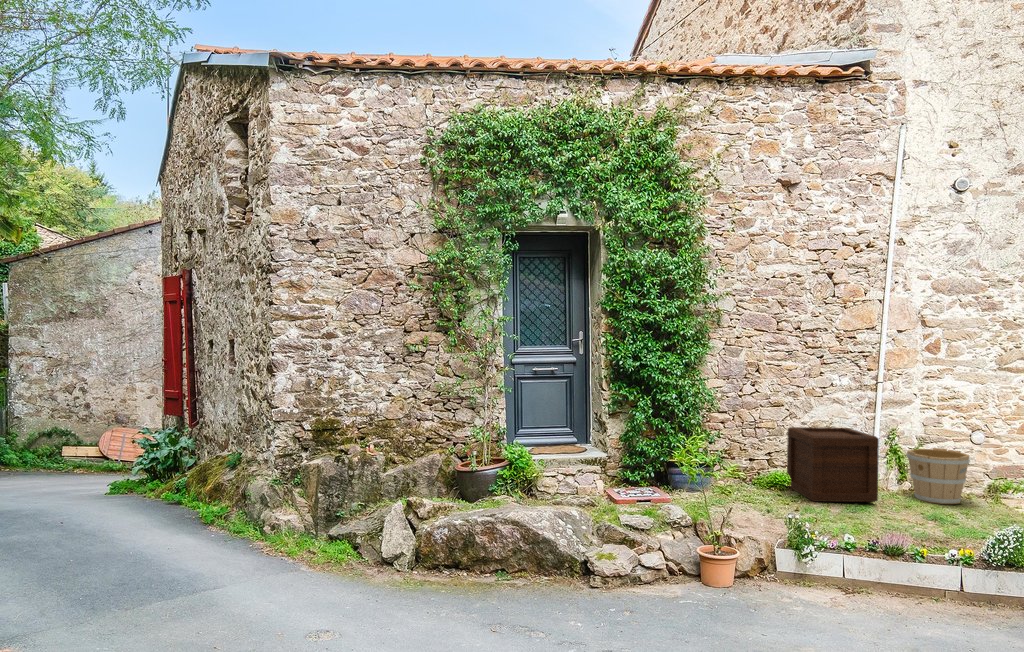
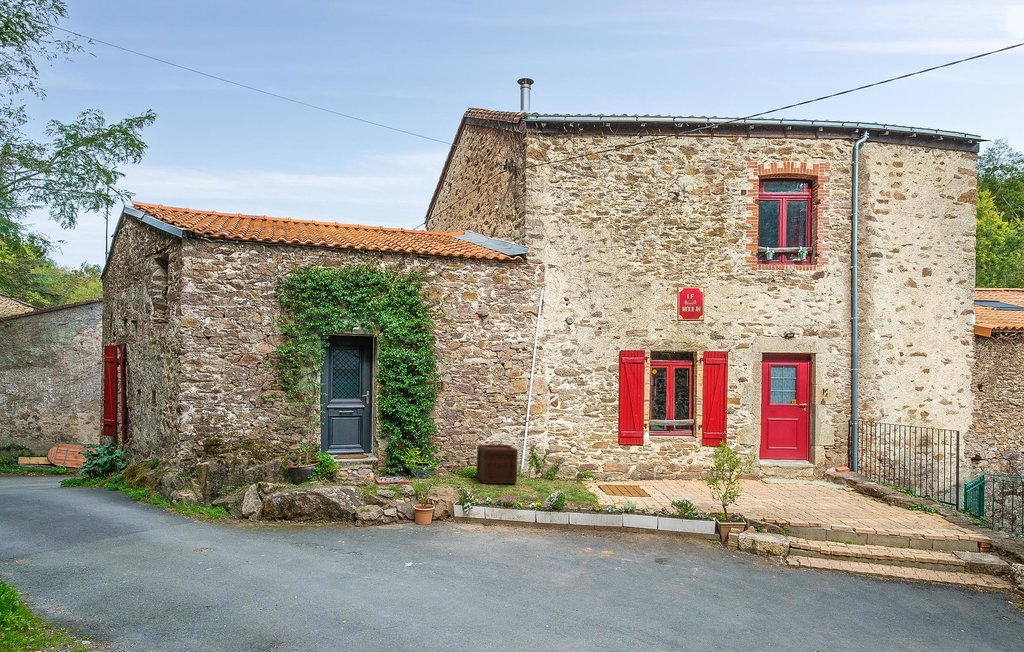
wooden bucket: present [907,448,970,504] -> none [537,455,566,484]

